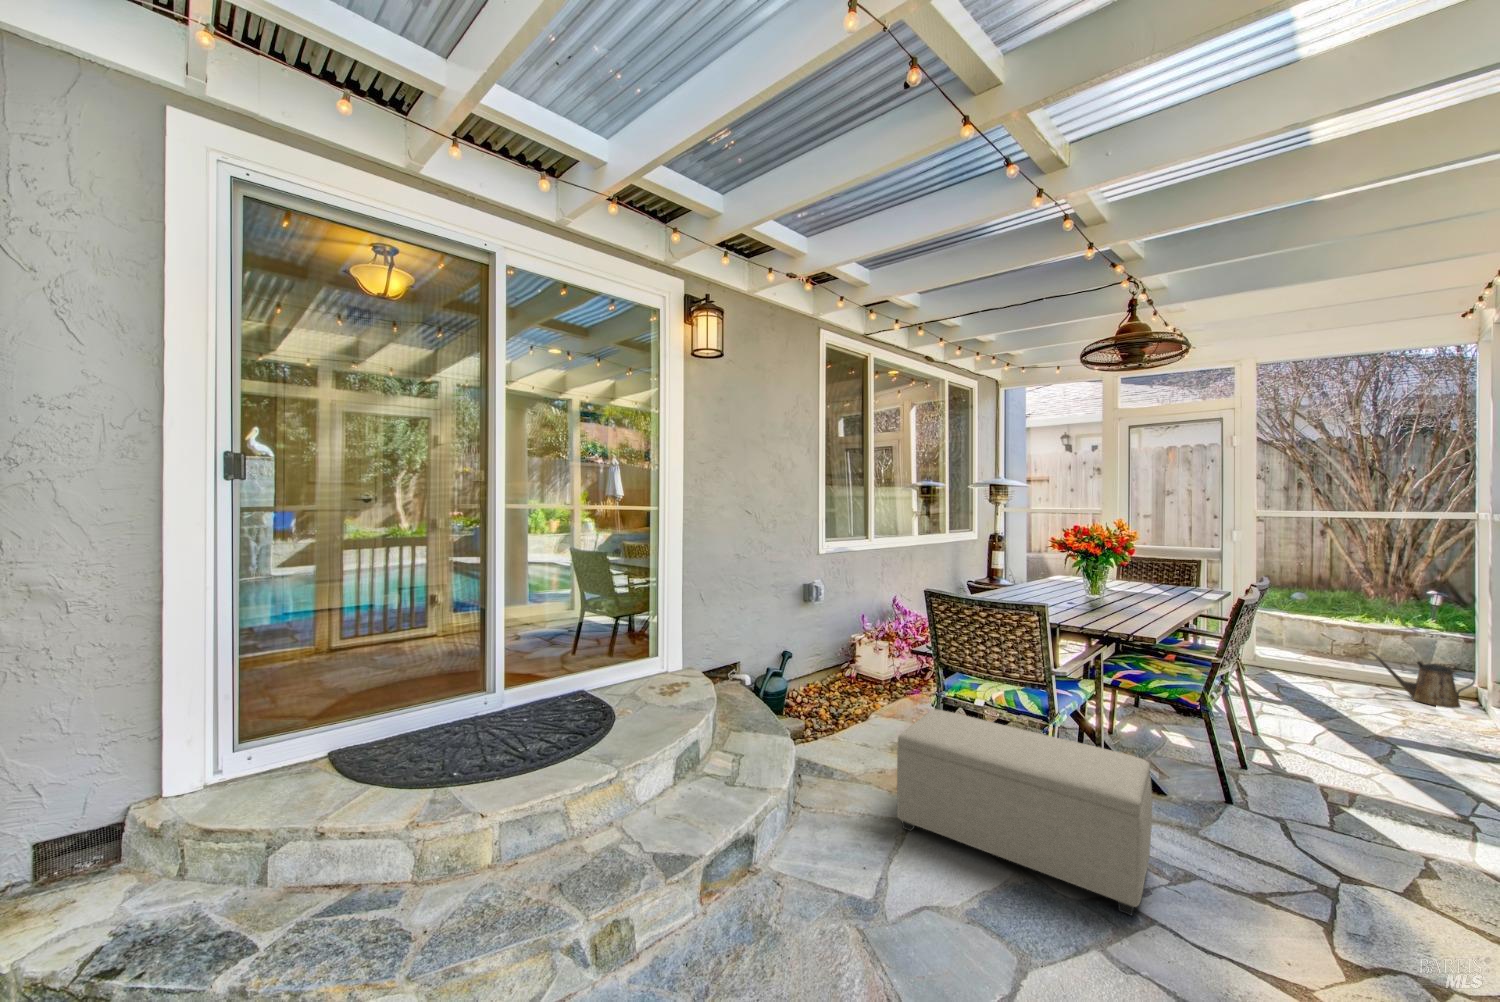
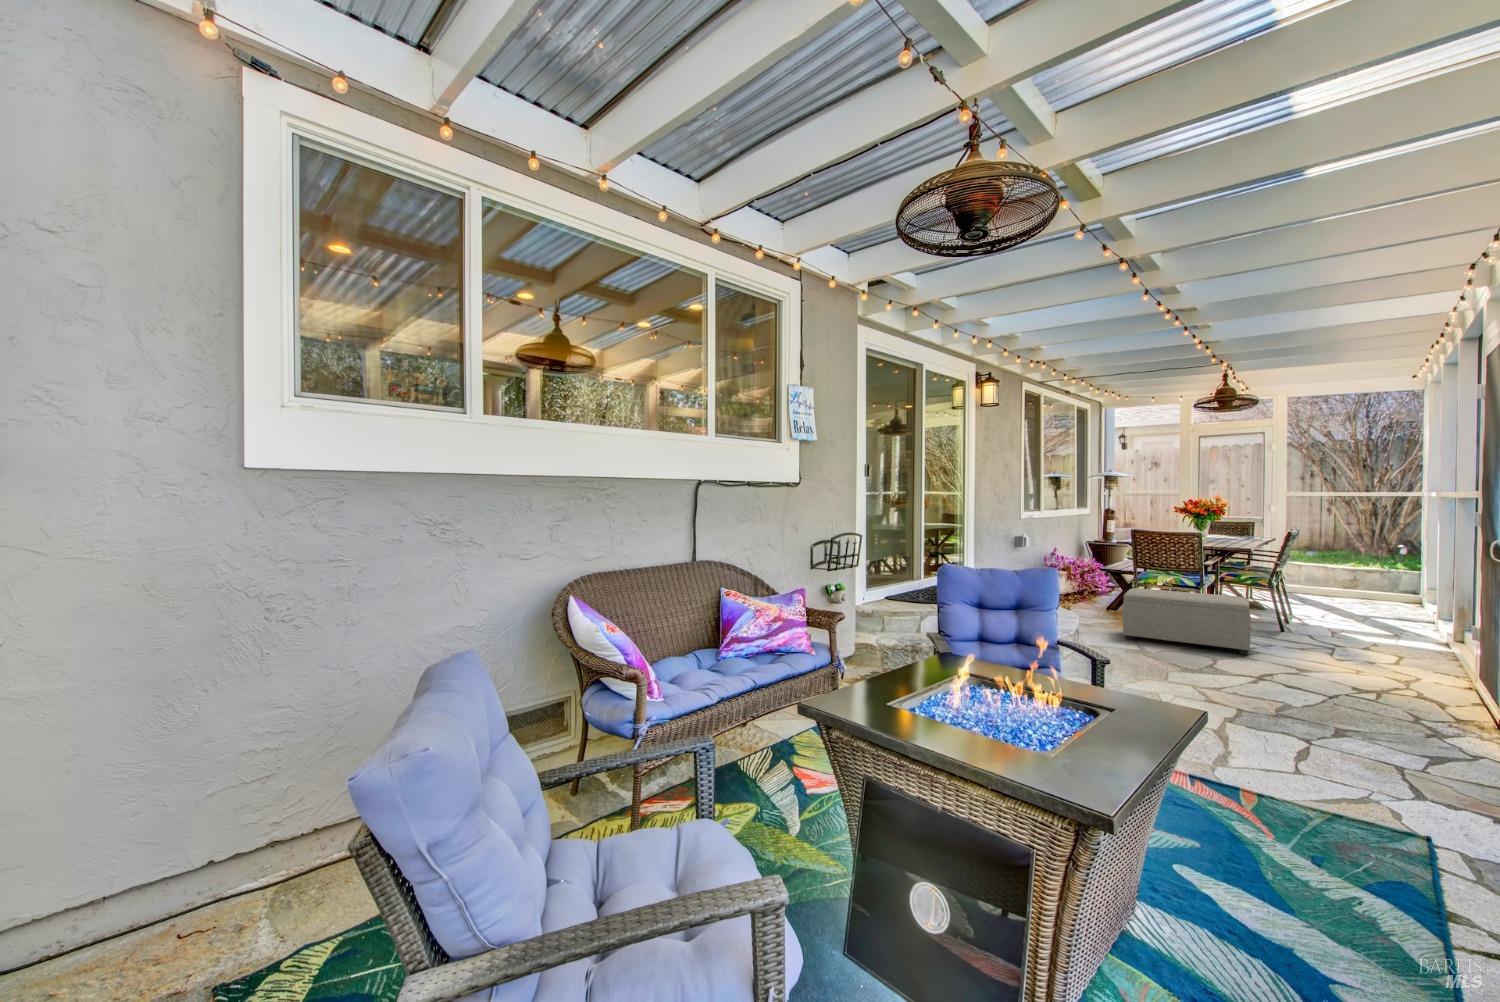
watering can: present [1369,652,1475,708] -> none [1357,577,1419,607]

